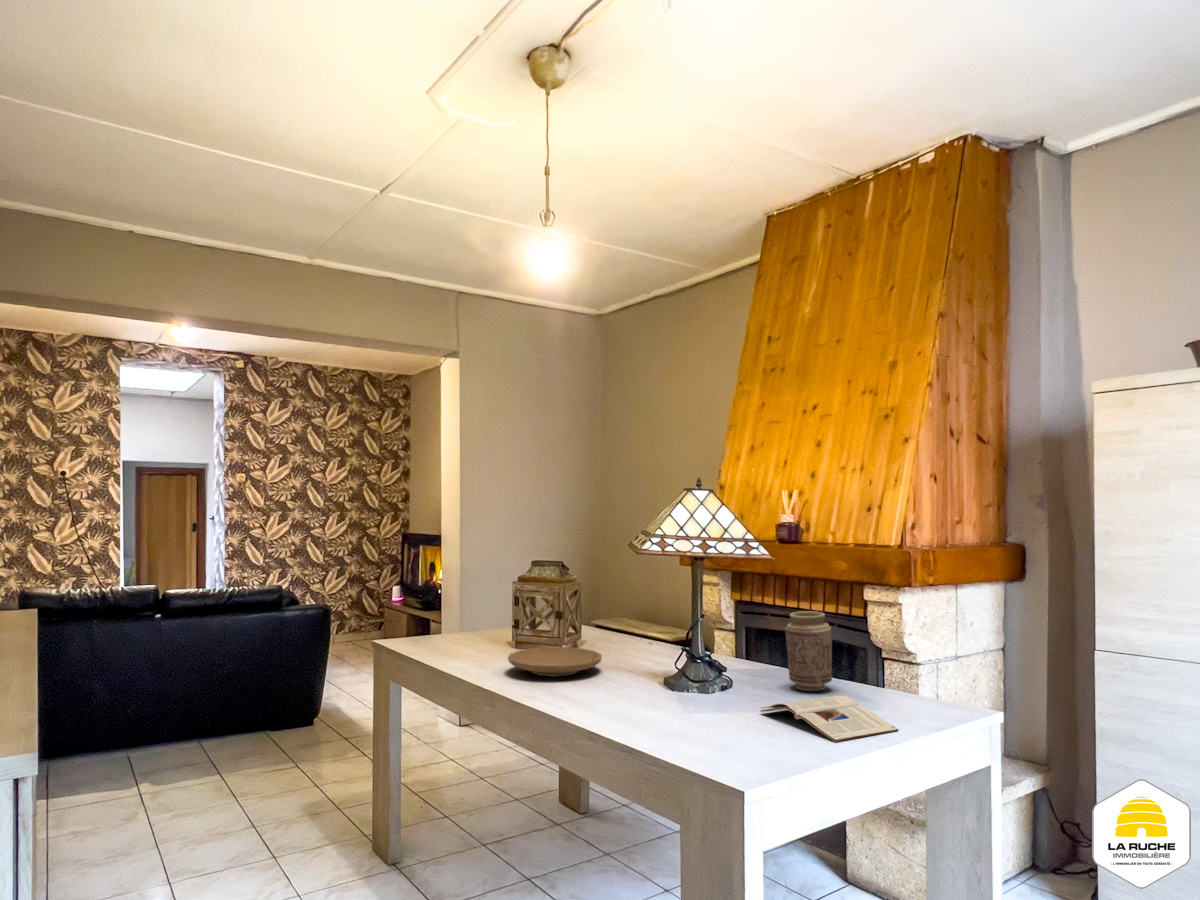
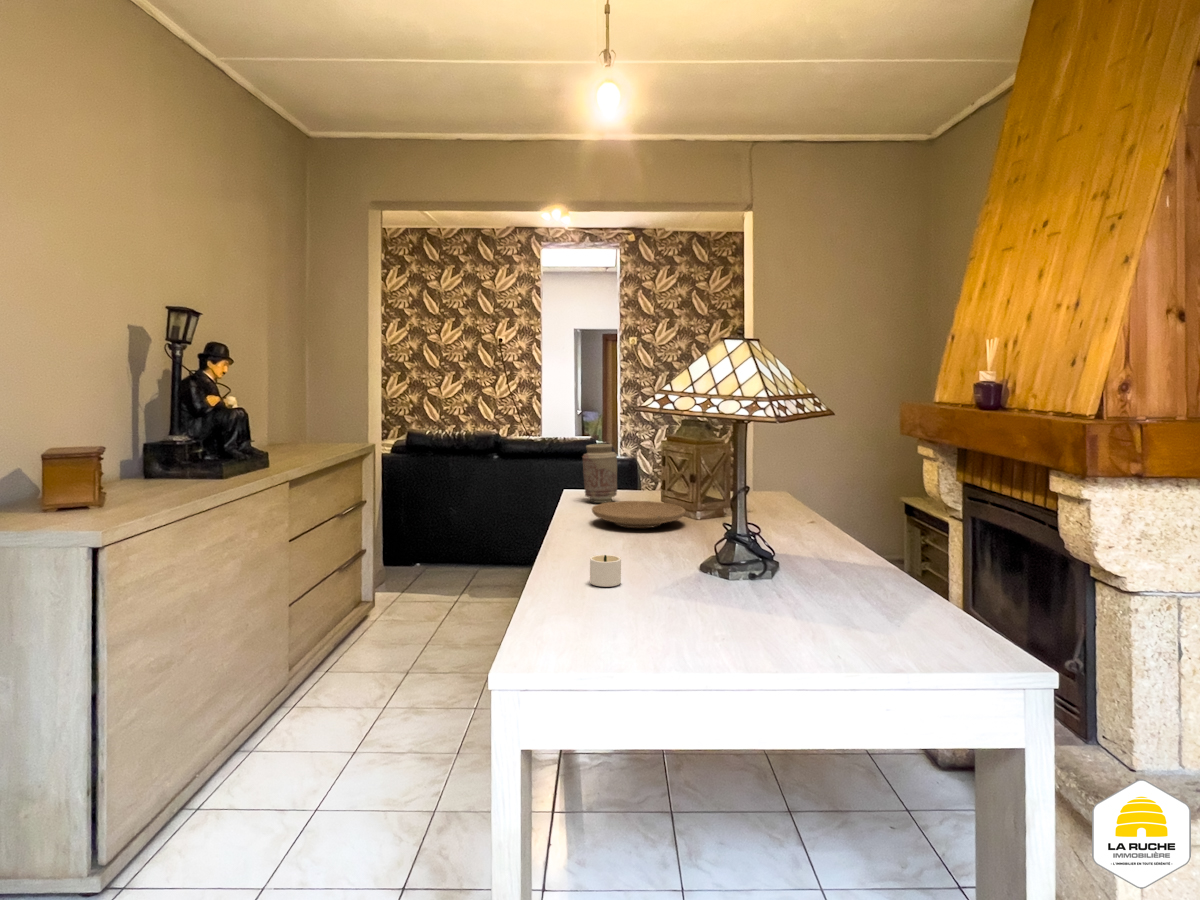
vase: present [785,611,832,691] -> present [583,444,617,503]
magazine: present [760,696,898,742] -> none [714,575,816,625]
candle: none [668,702,714,734] -> present [590,555,621,587]

